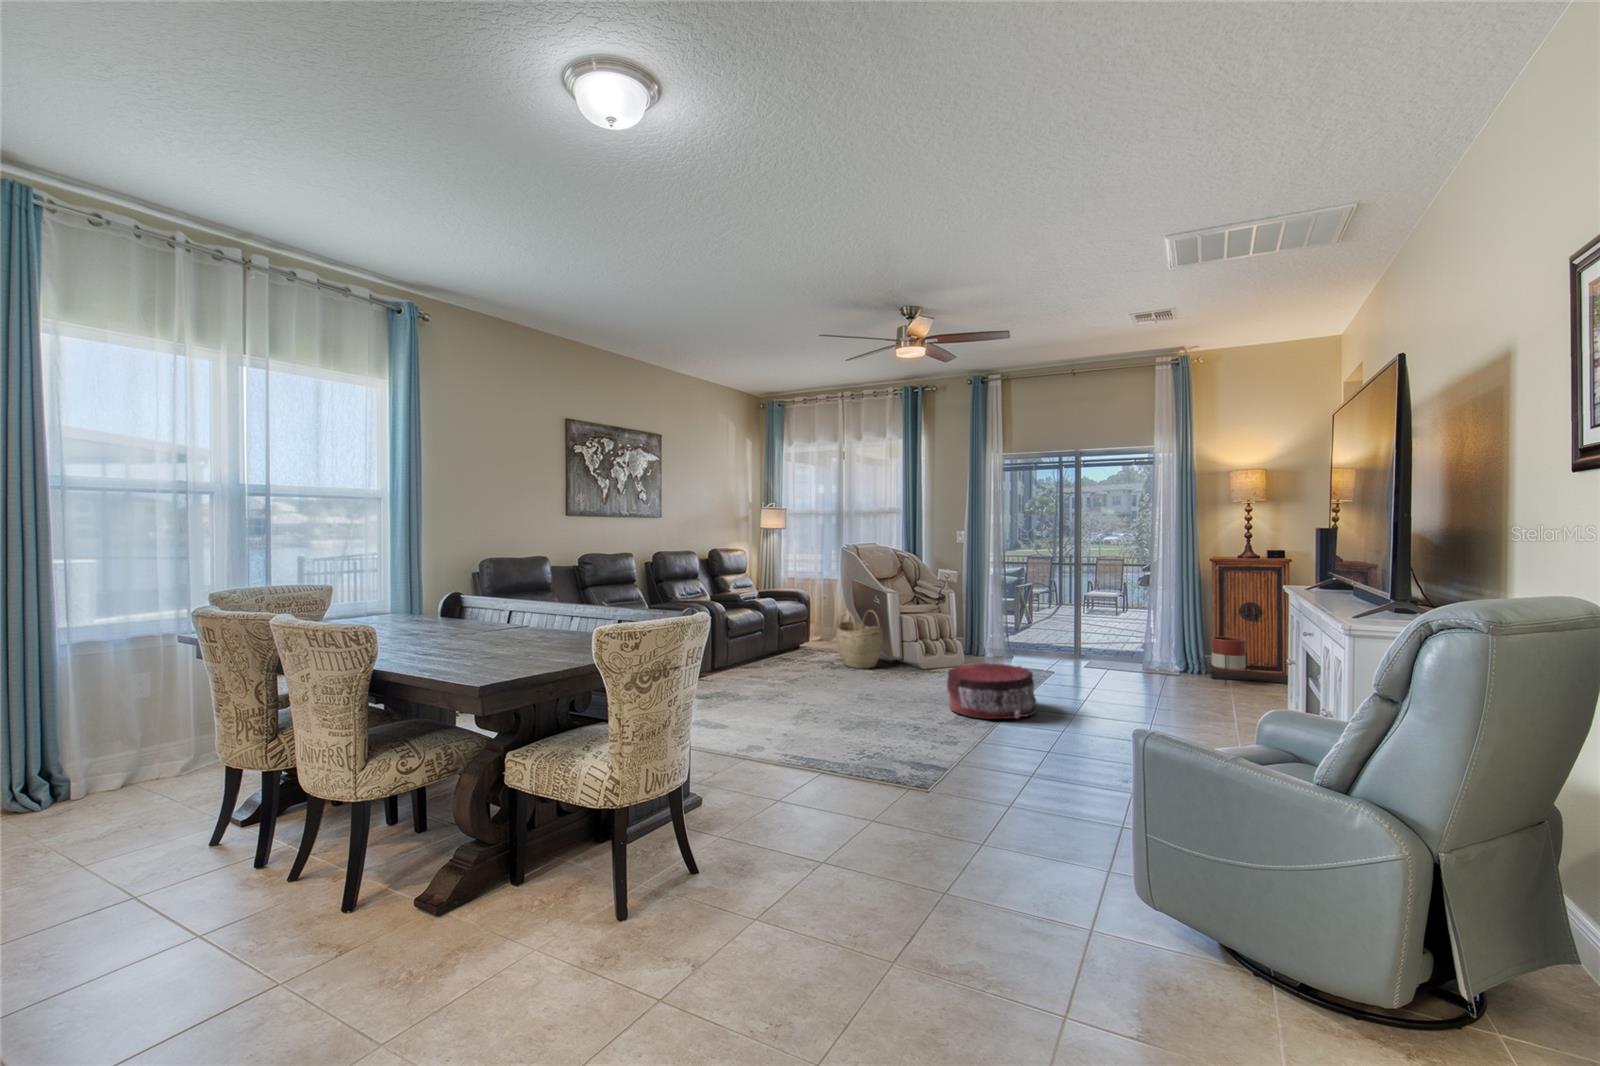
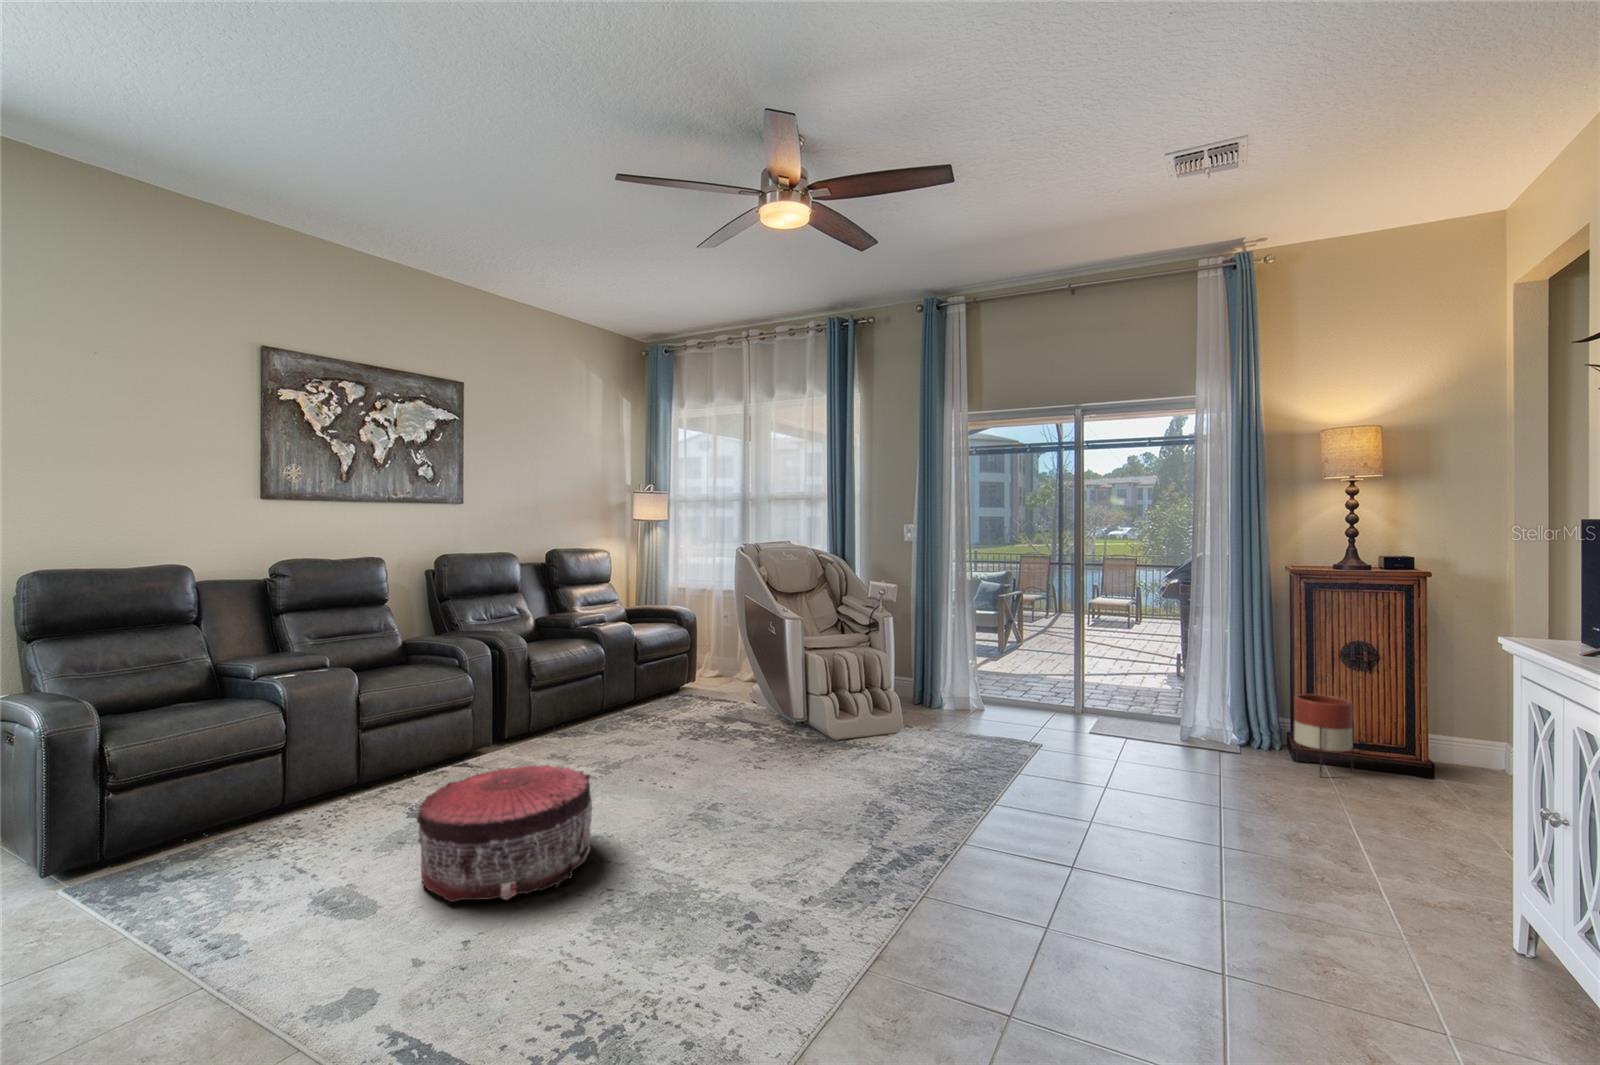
woven basket: present [836,610,883,669] -> none [709,645,778,739]
pouf: present [947,663,1036,719] -> present [417,764,592,902]

